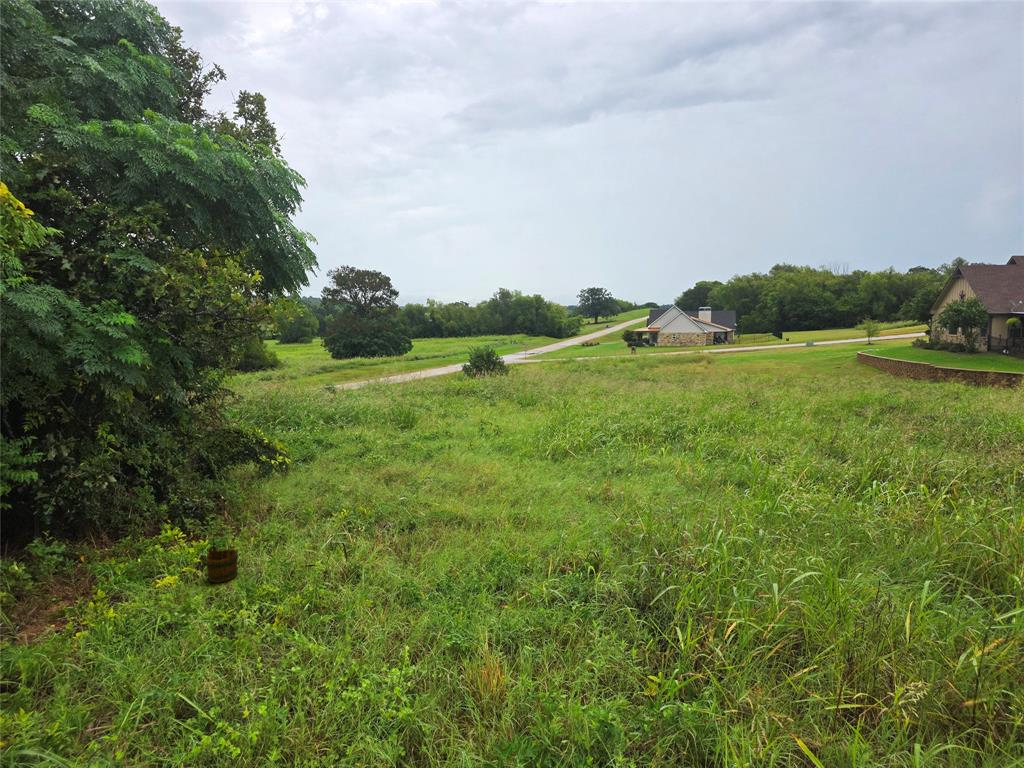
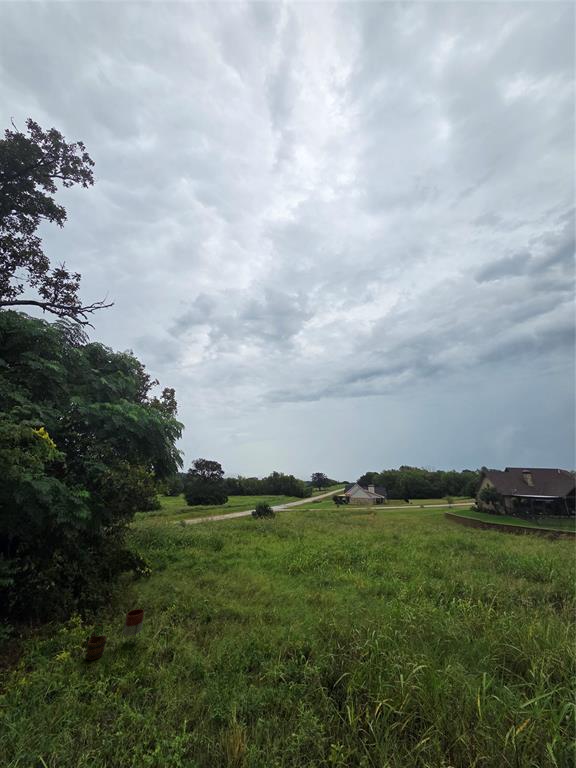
planter: none [264,511,298,562] -> present [122,609,144,645]

